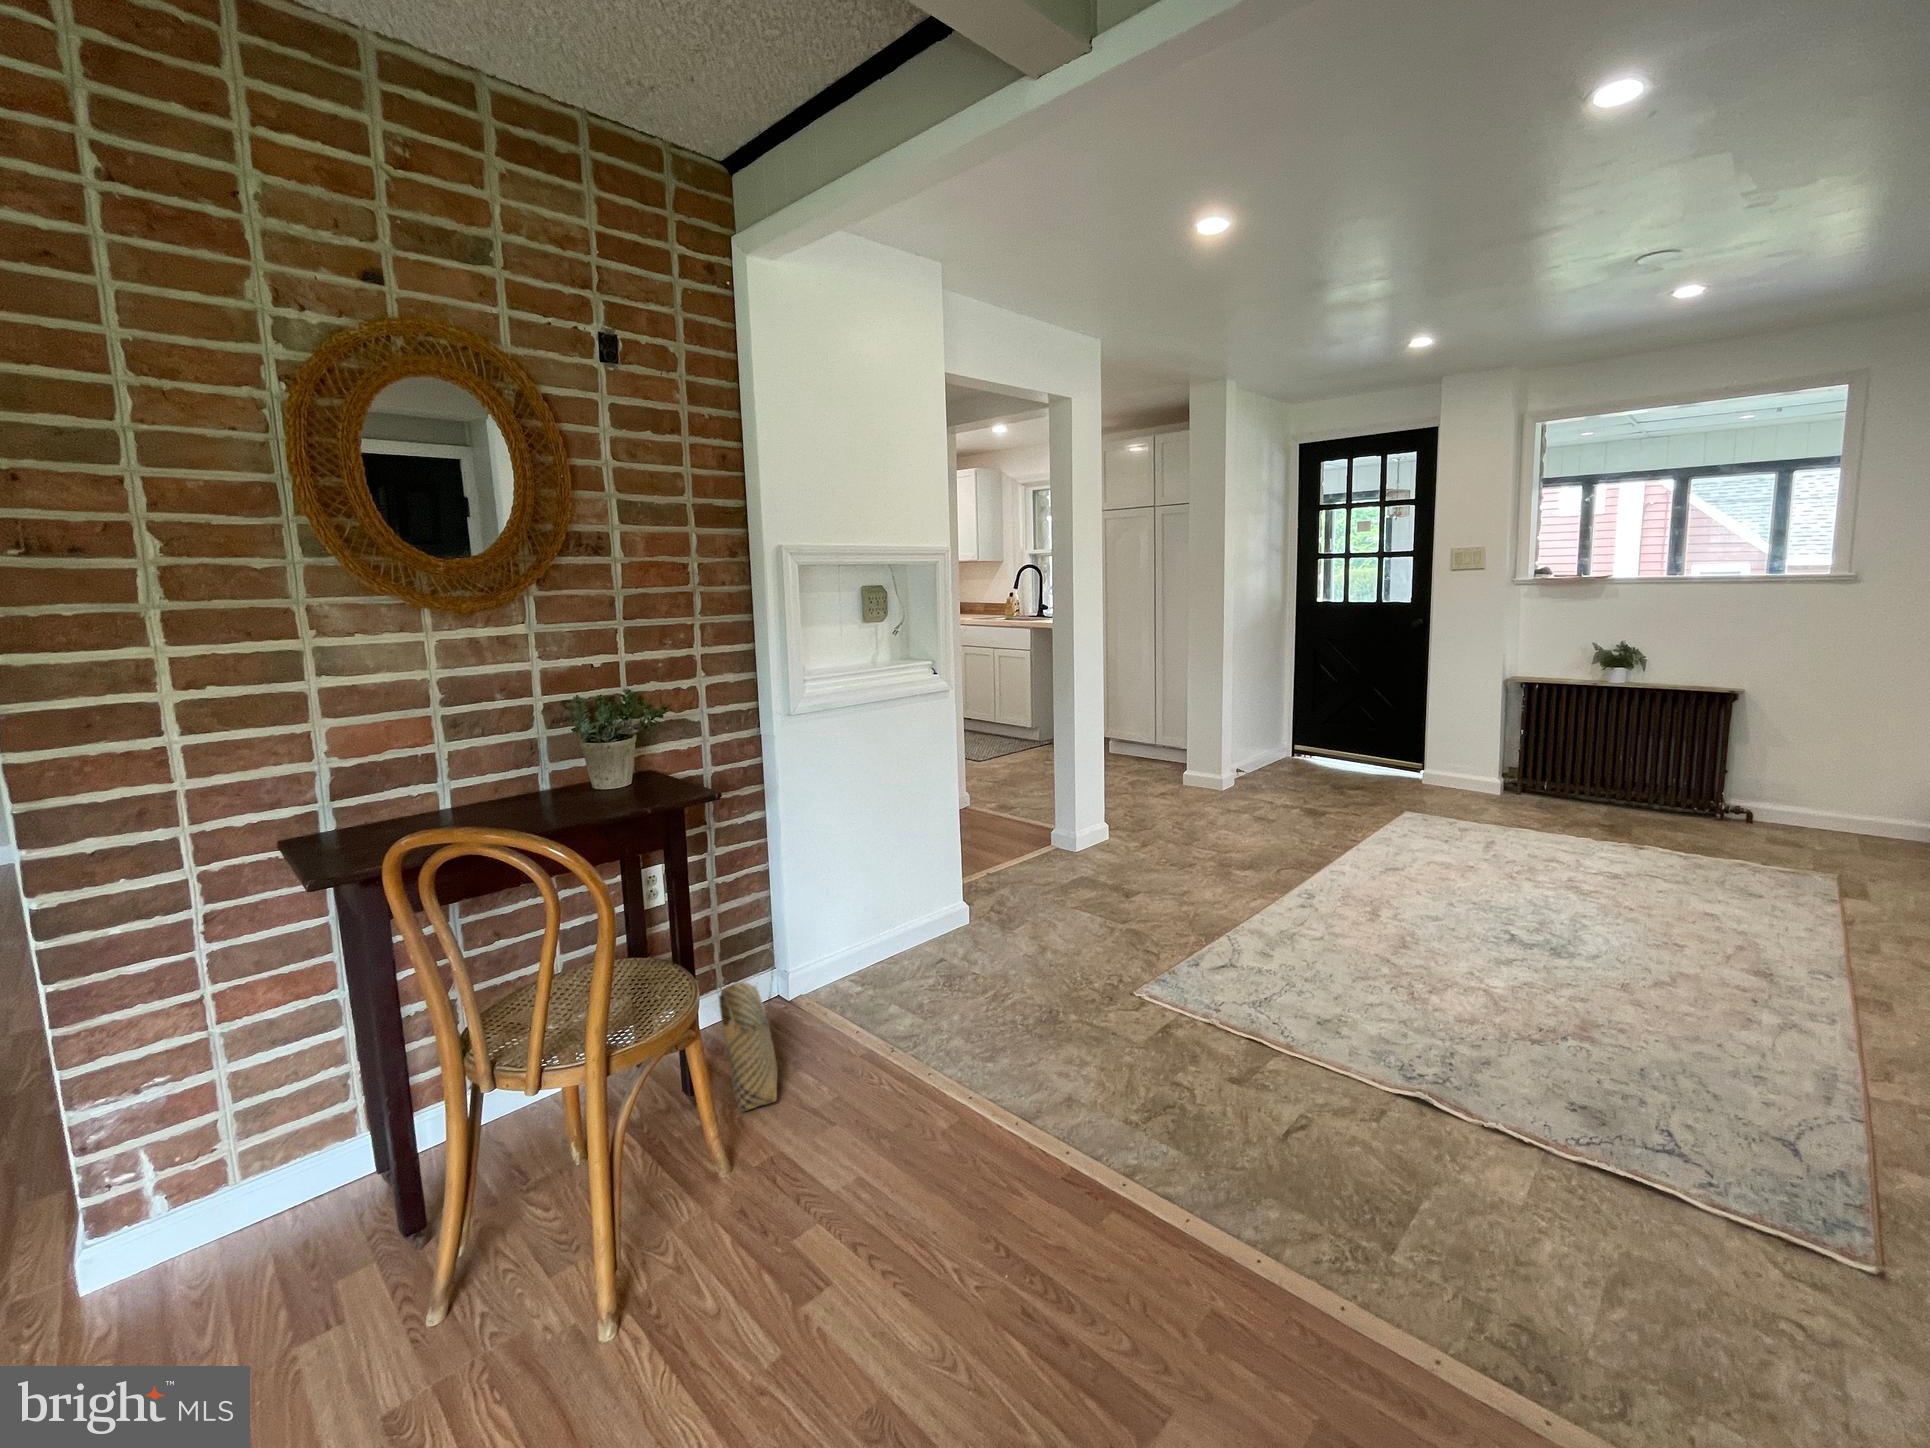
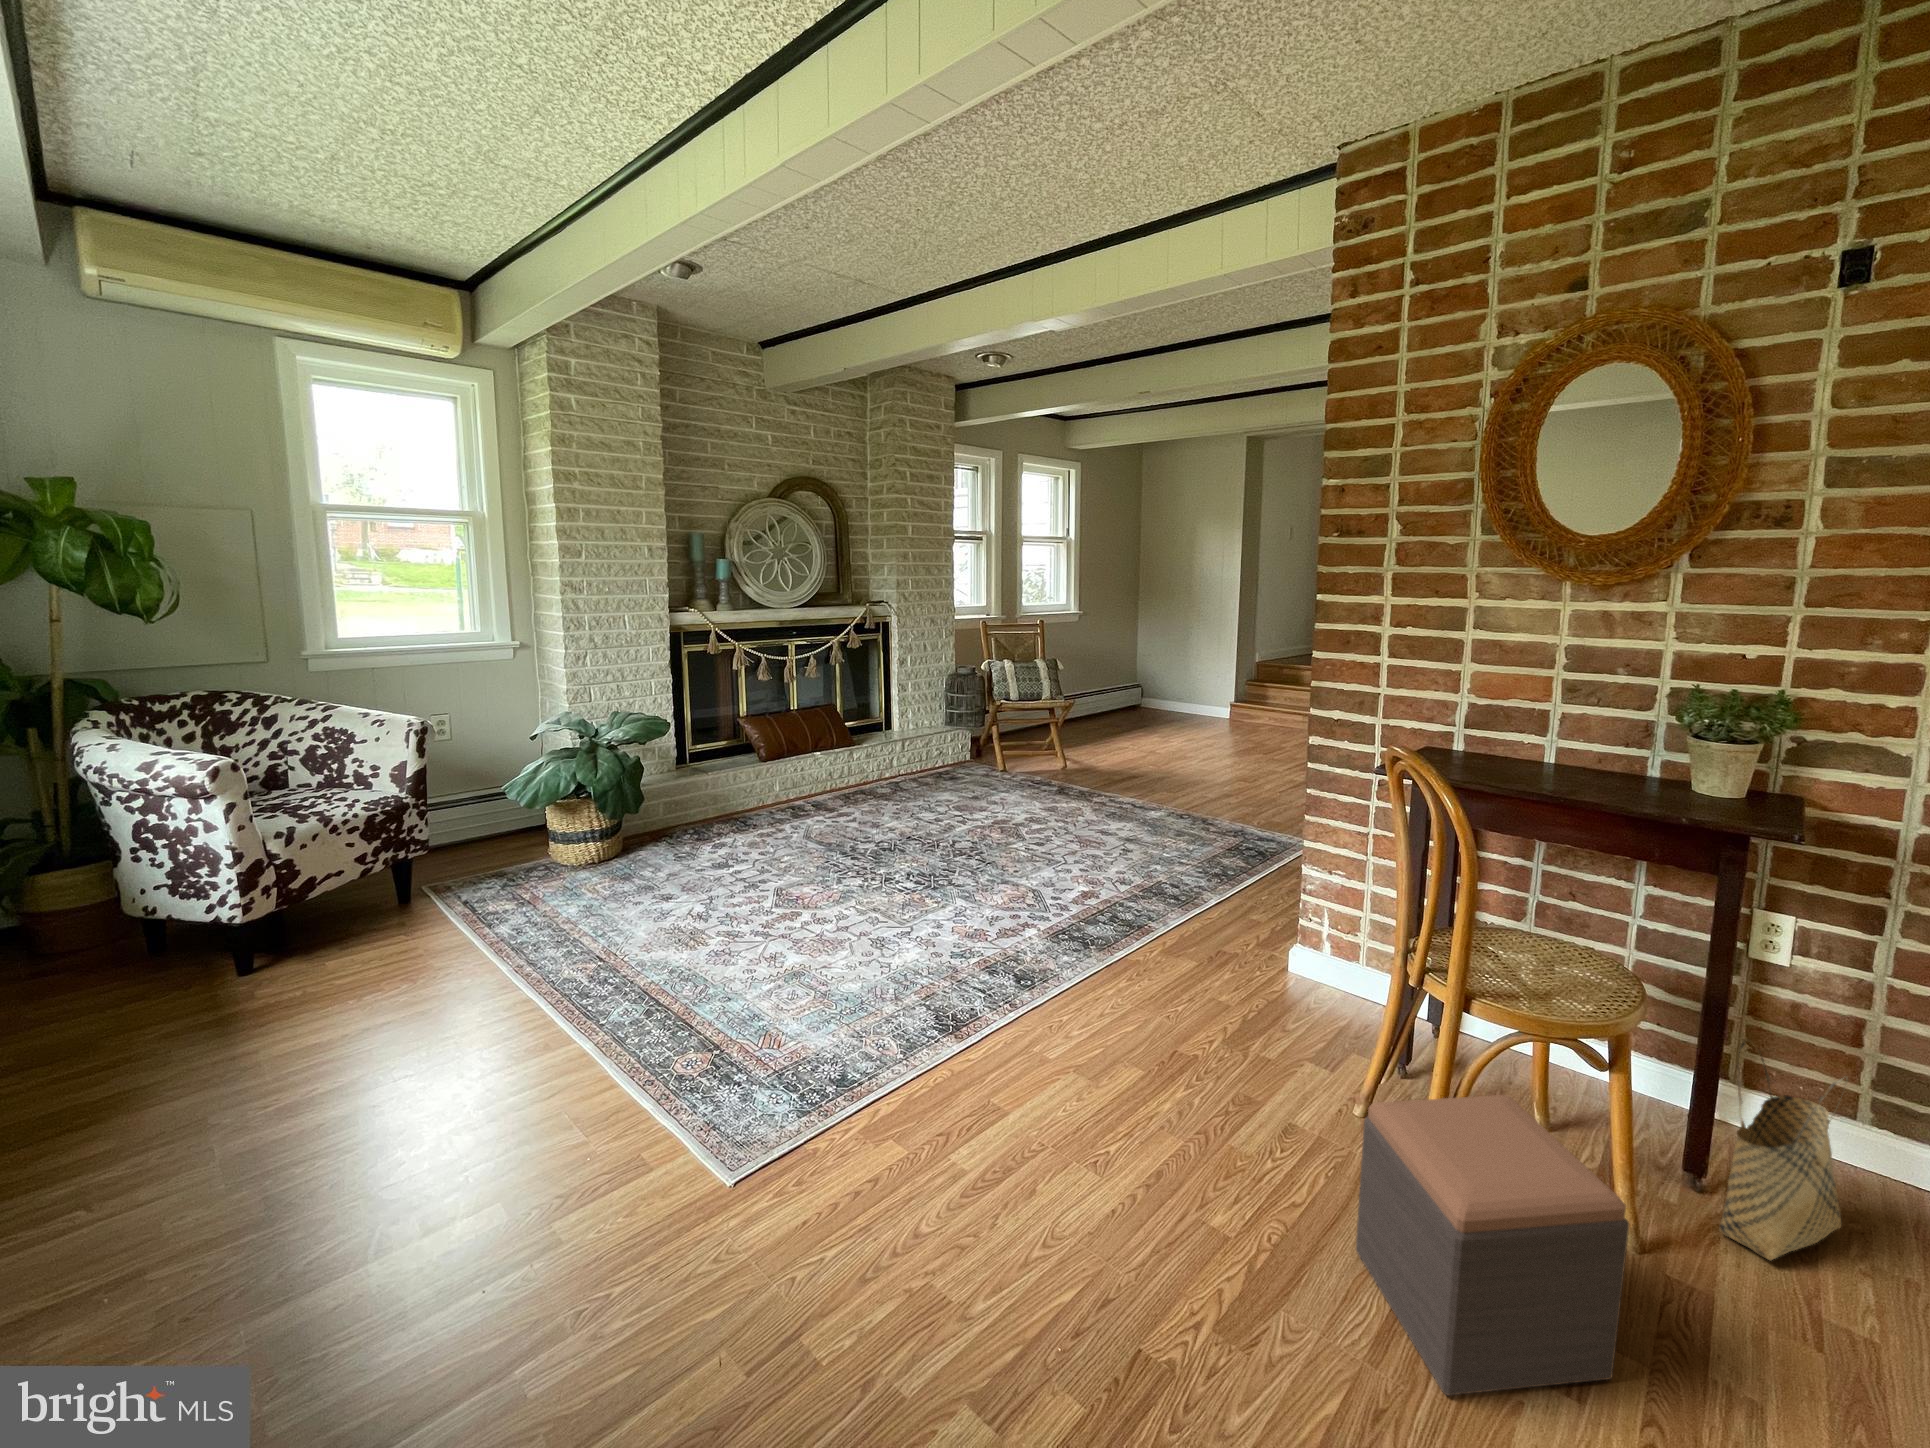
footstool: none [611,1106,824,1396] -> present [1356,1095,1629,1395]

